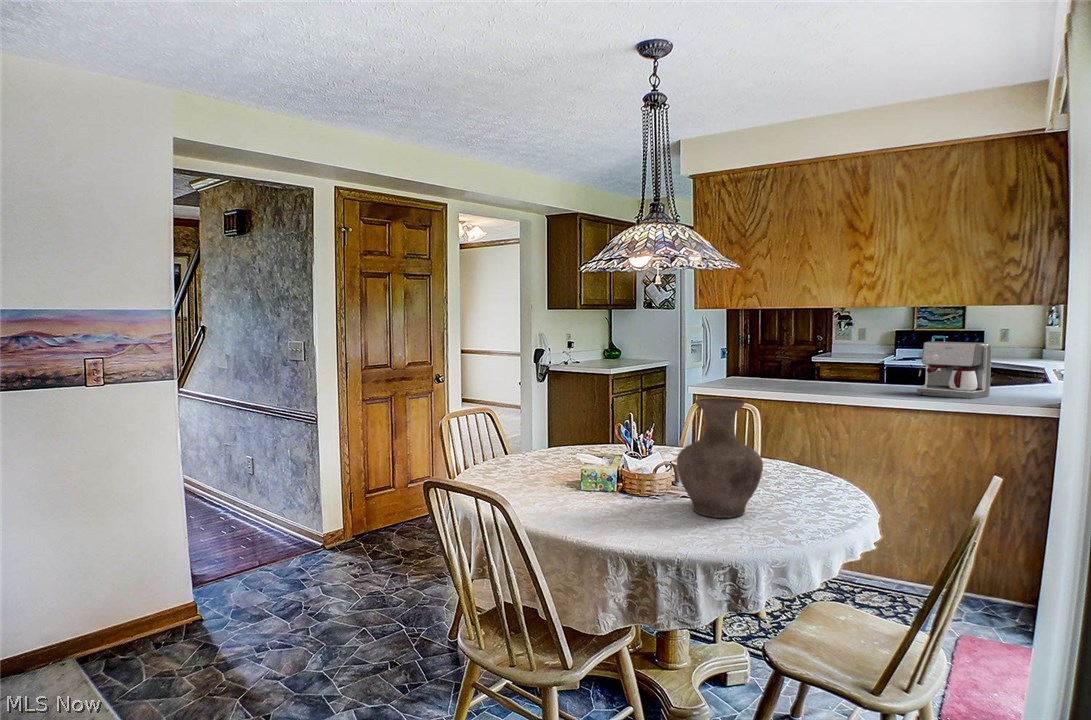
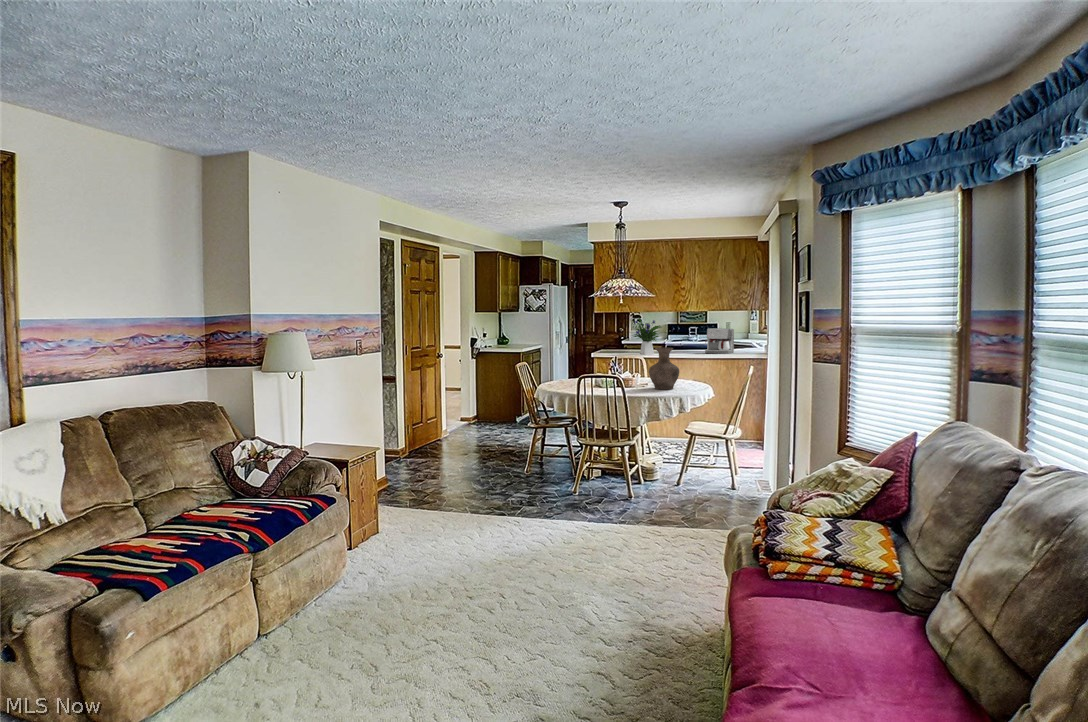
flower arrangement: none [758,319,828,390] -> present [634,319,661,354]

